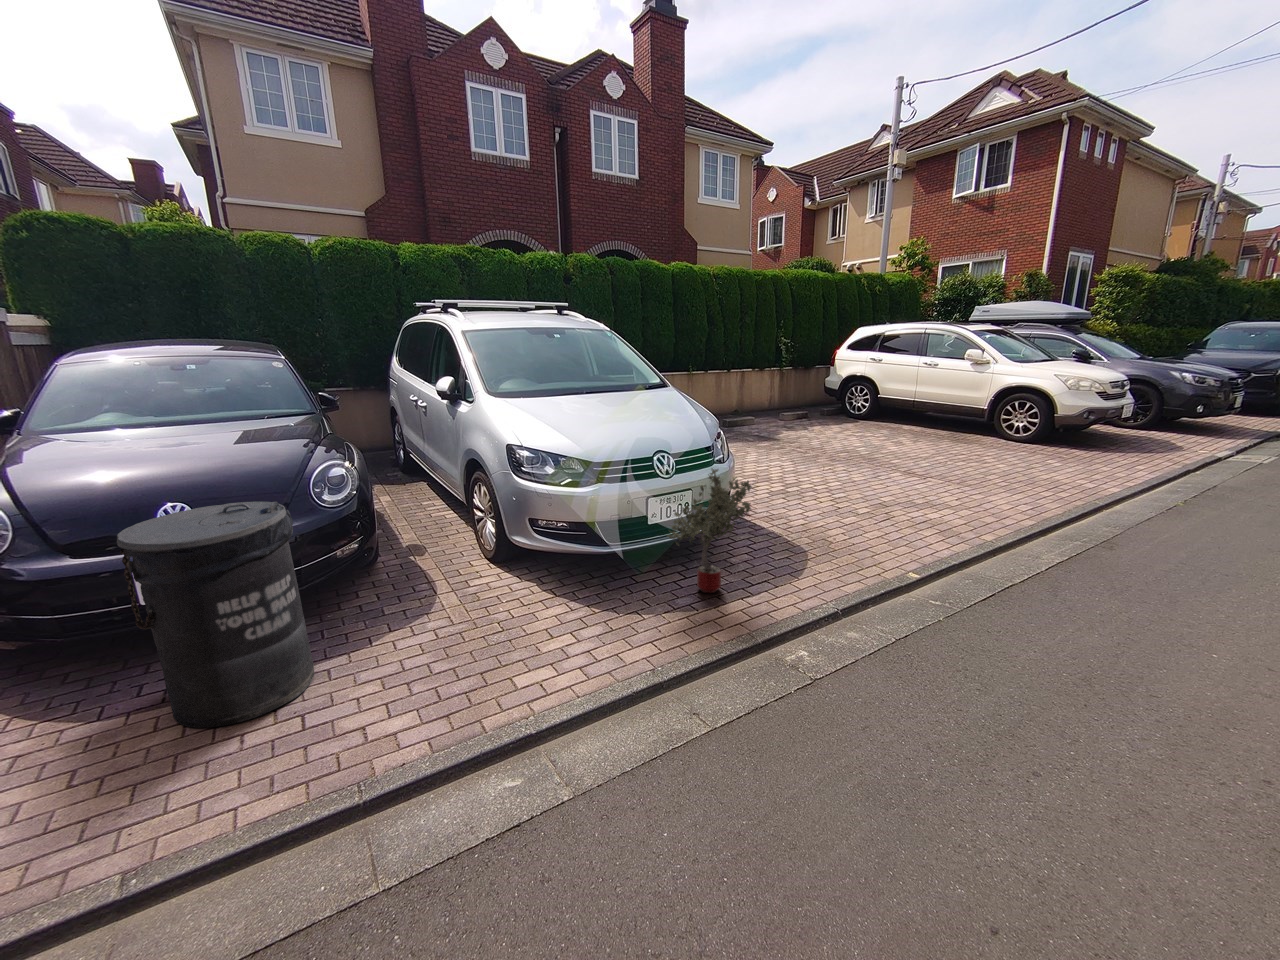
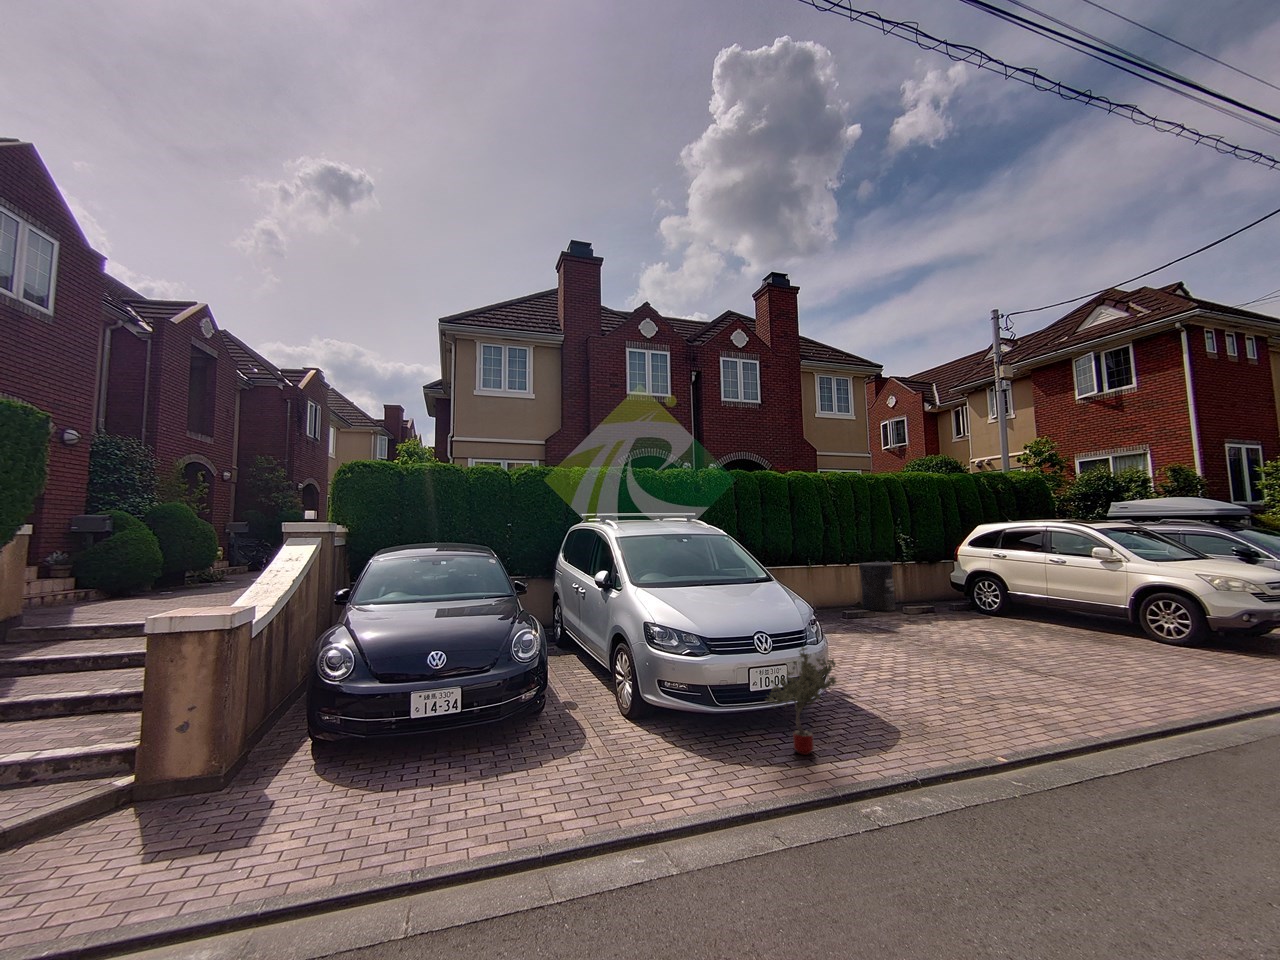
trash can: present [117,502,314,727] -> present [859,561,895,611]

